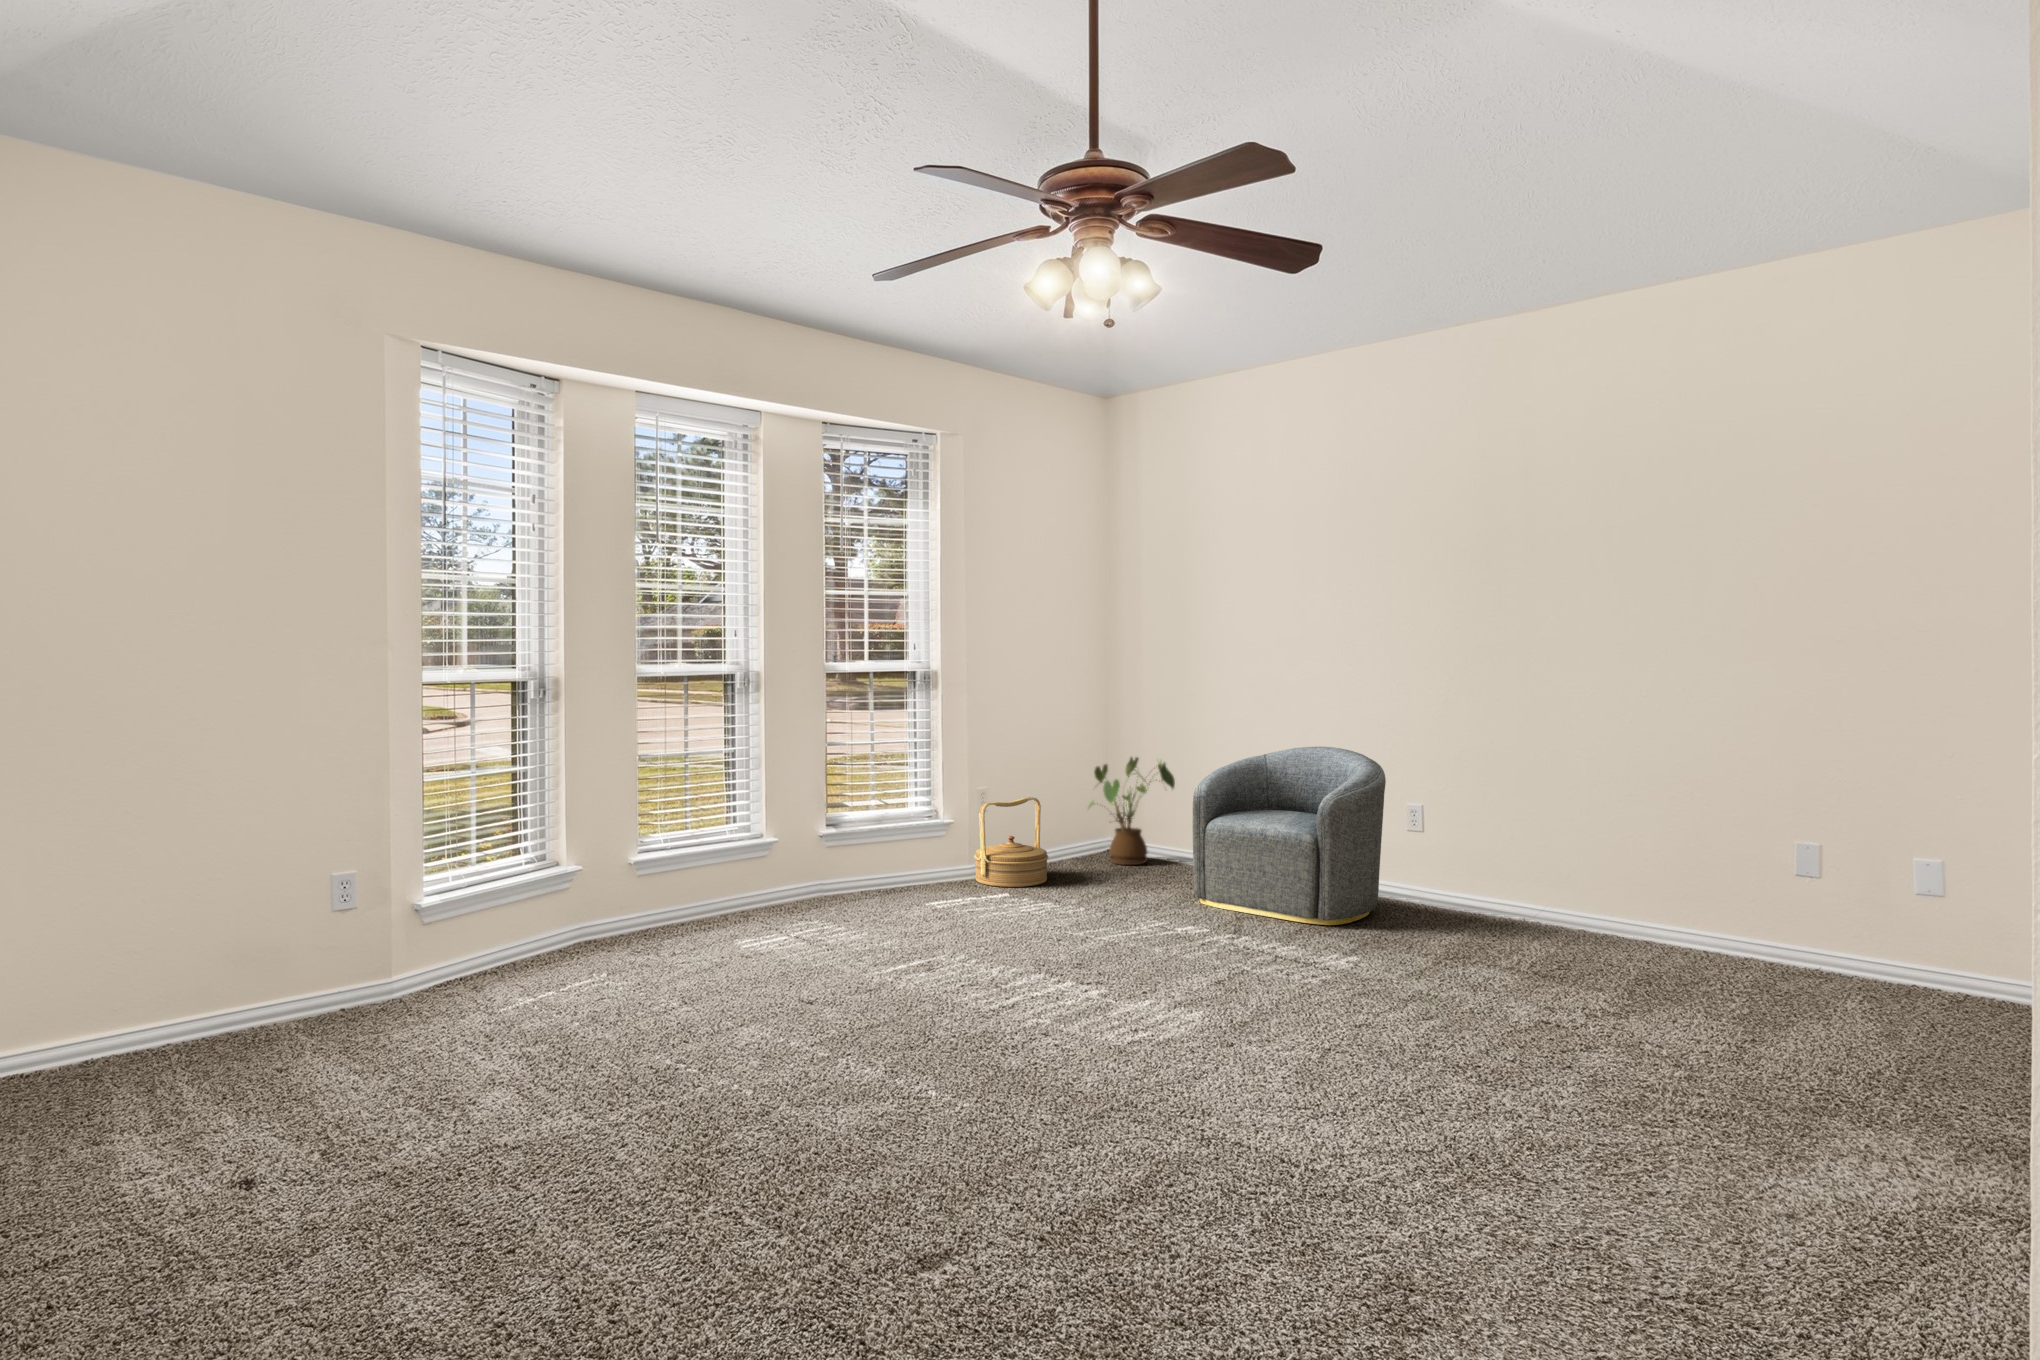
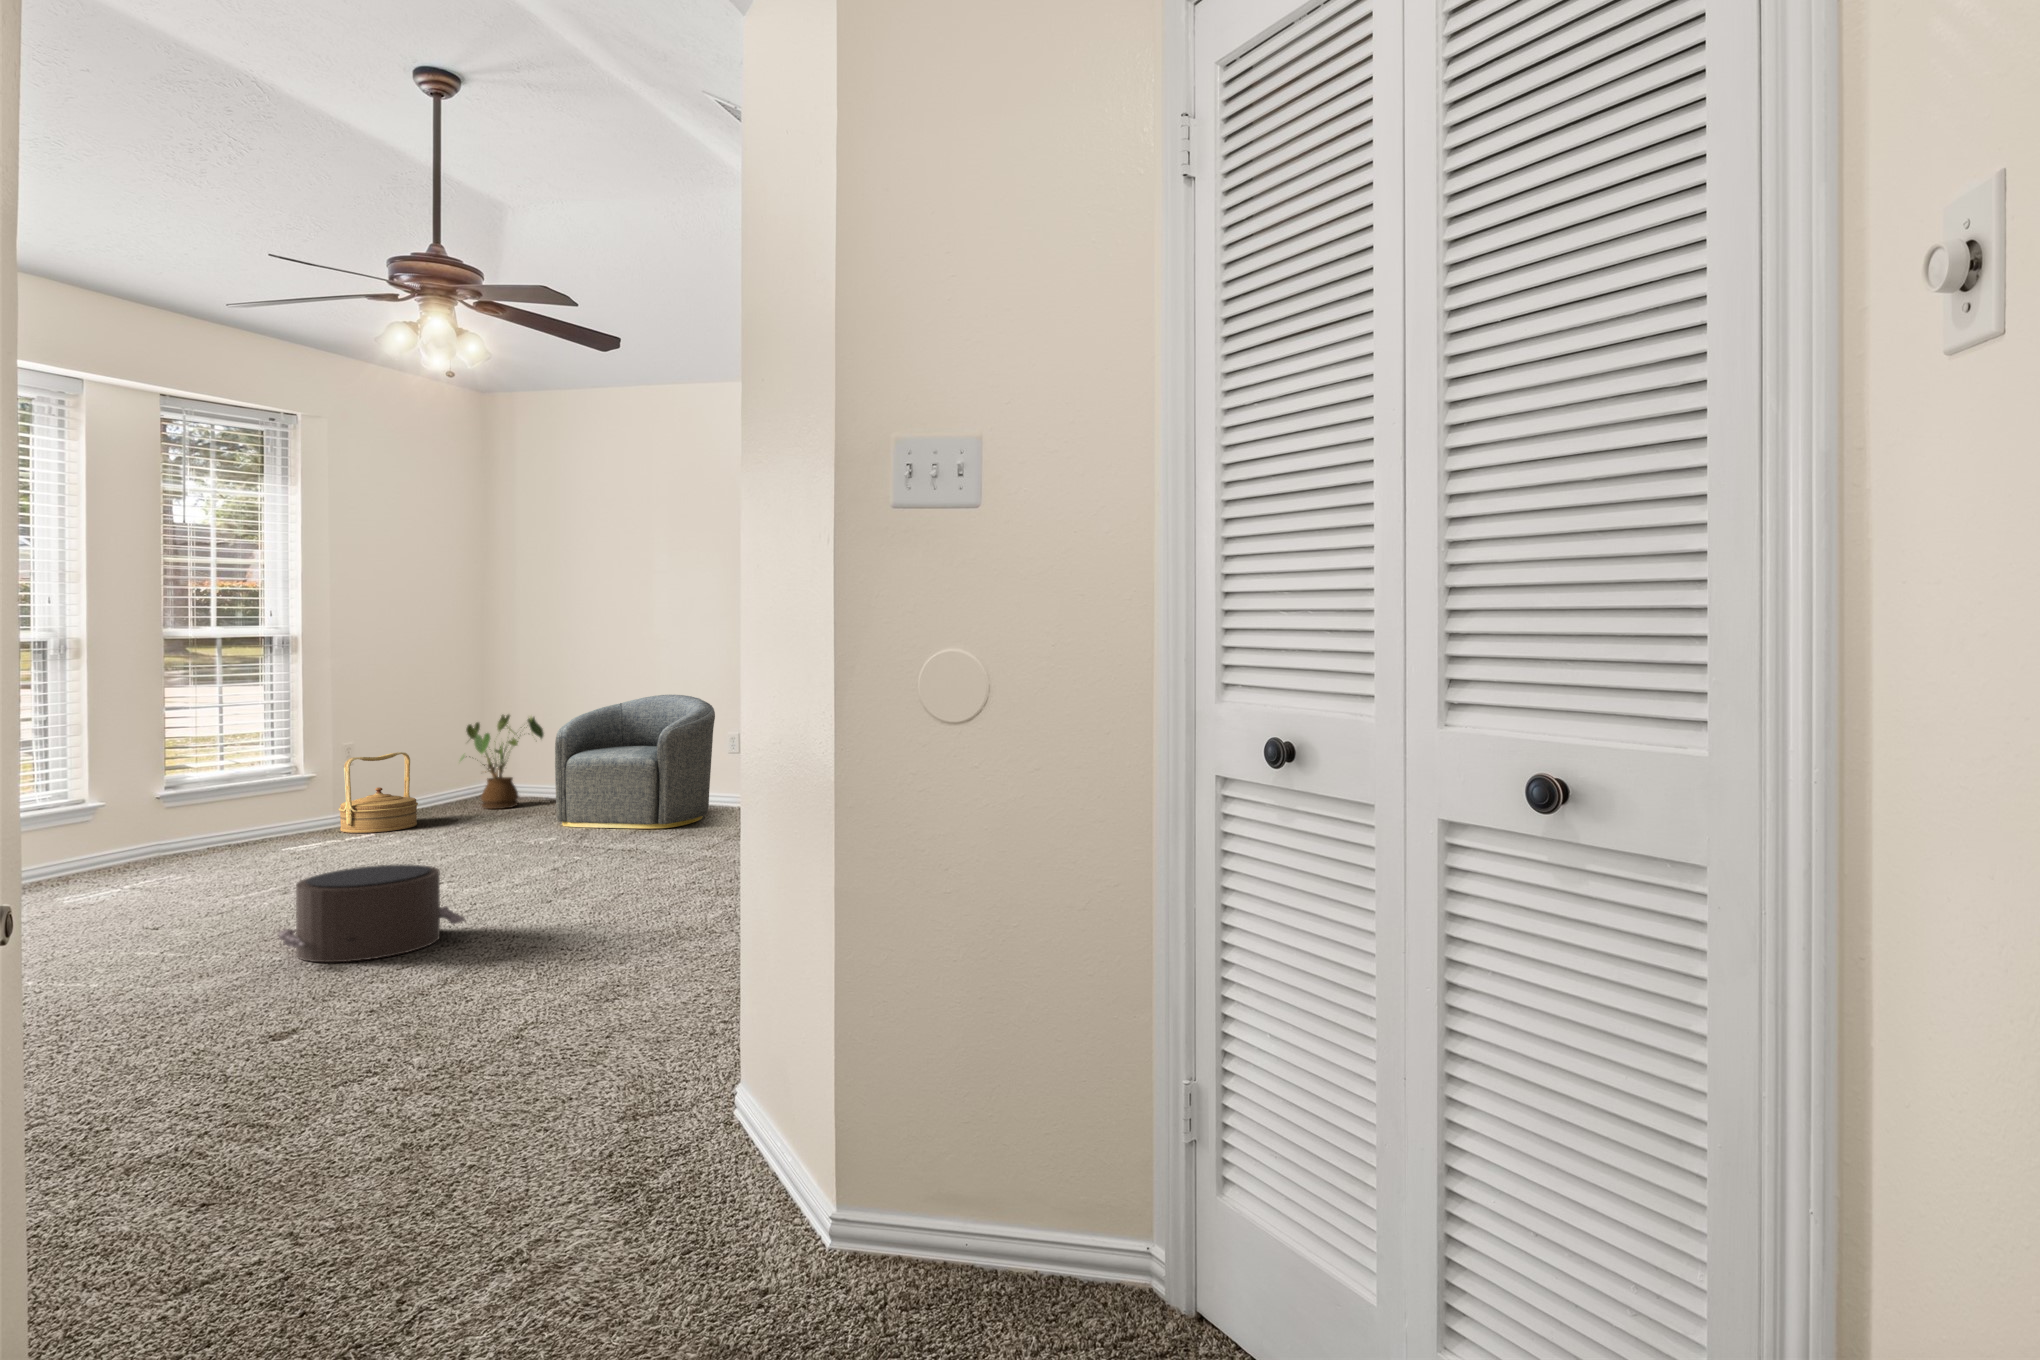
pouf: none [909,986,1115,1127] -> present [279,864,465,962]

